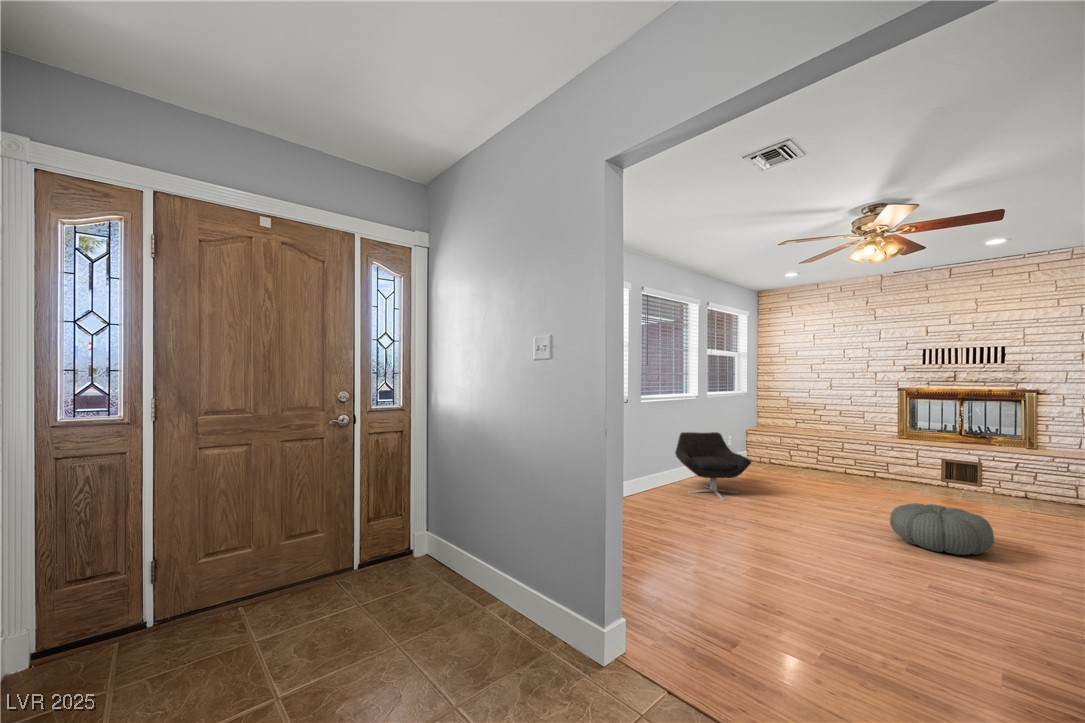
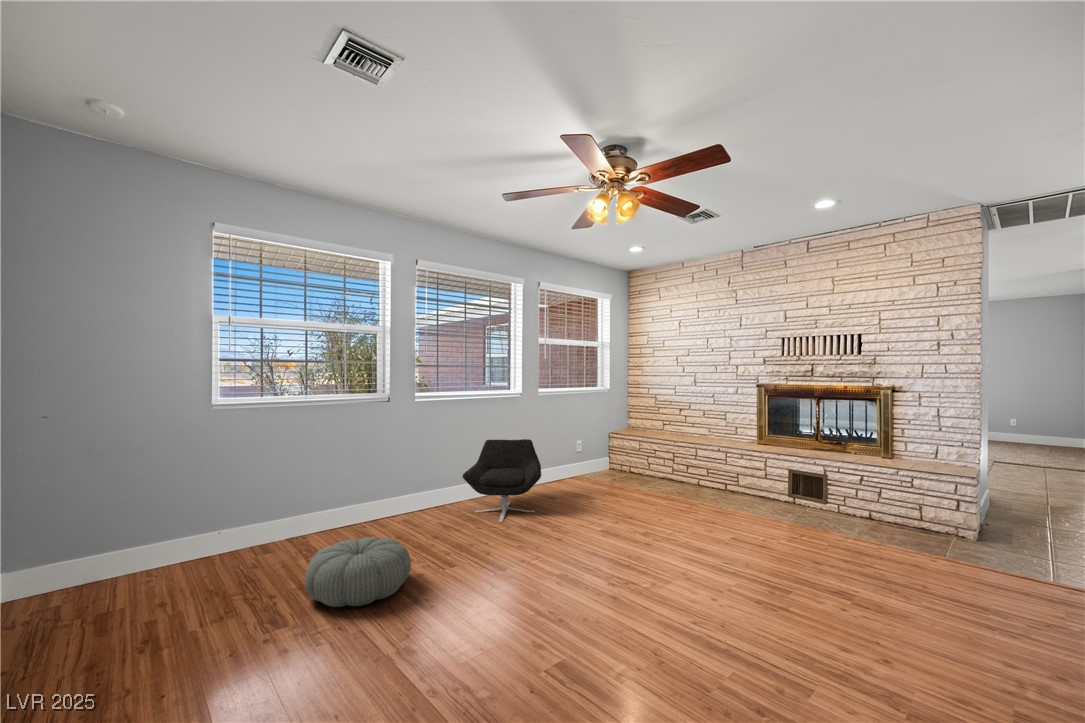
pouf: present [890,503,994,555] -> present [305,537,411,607]

